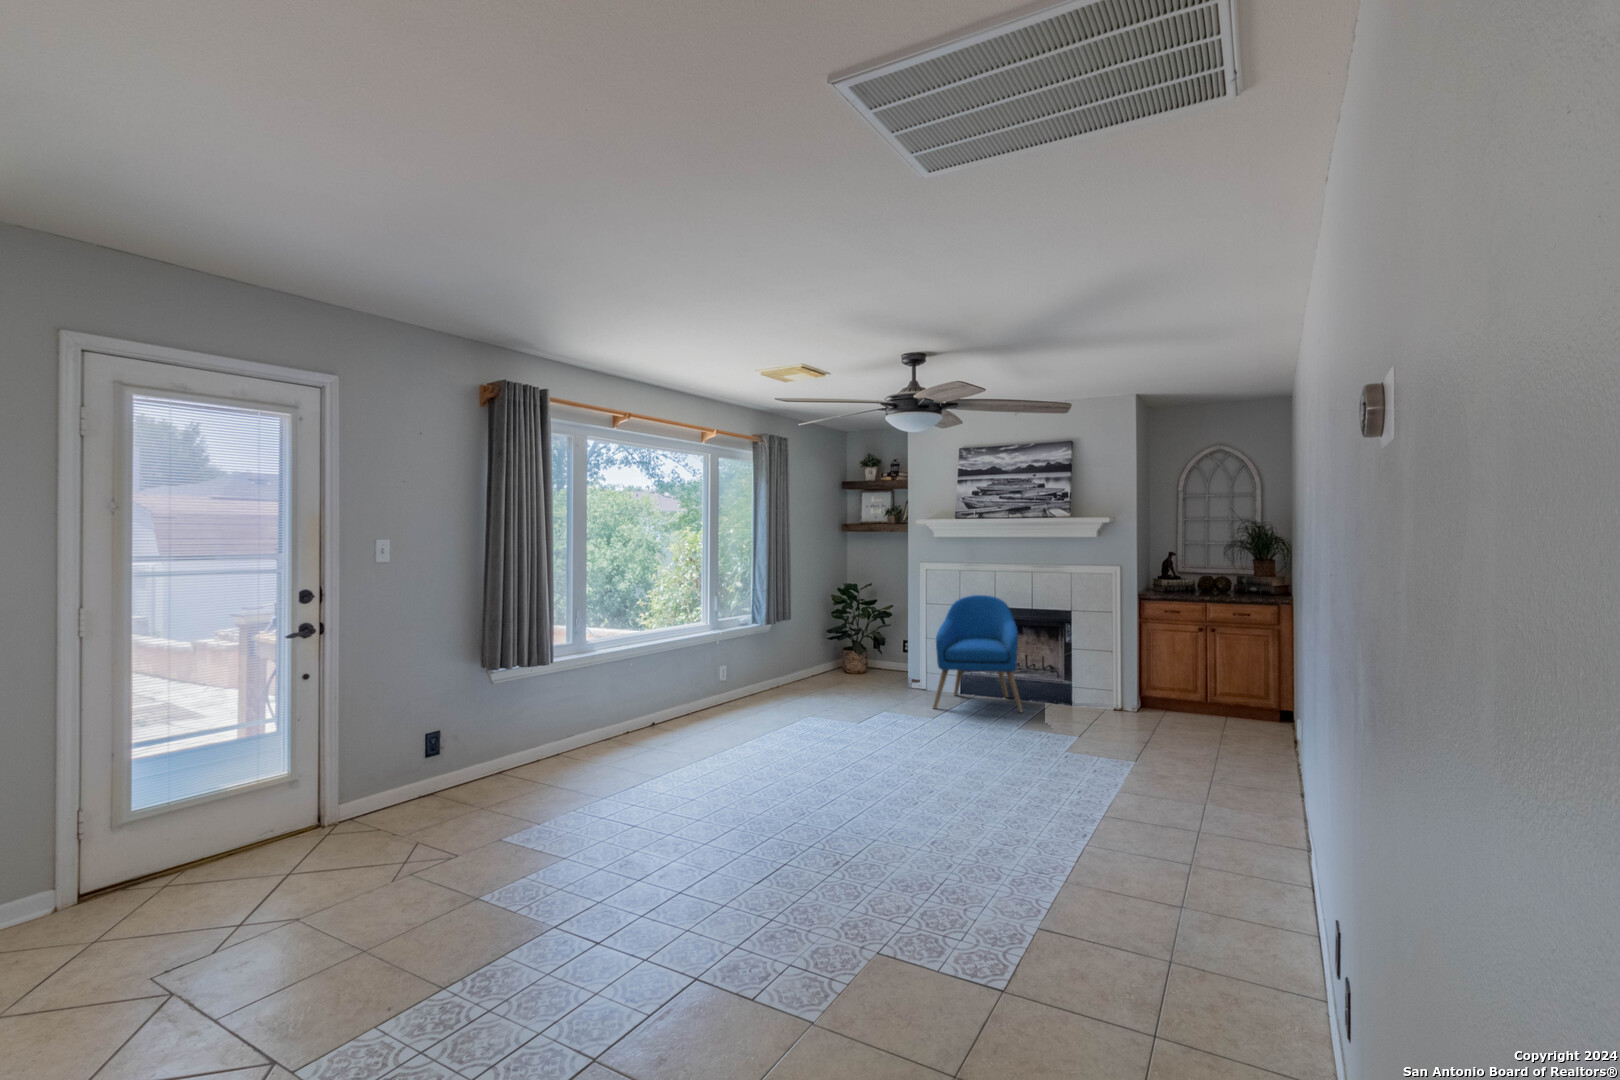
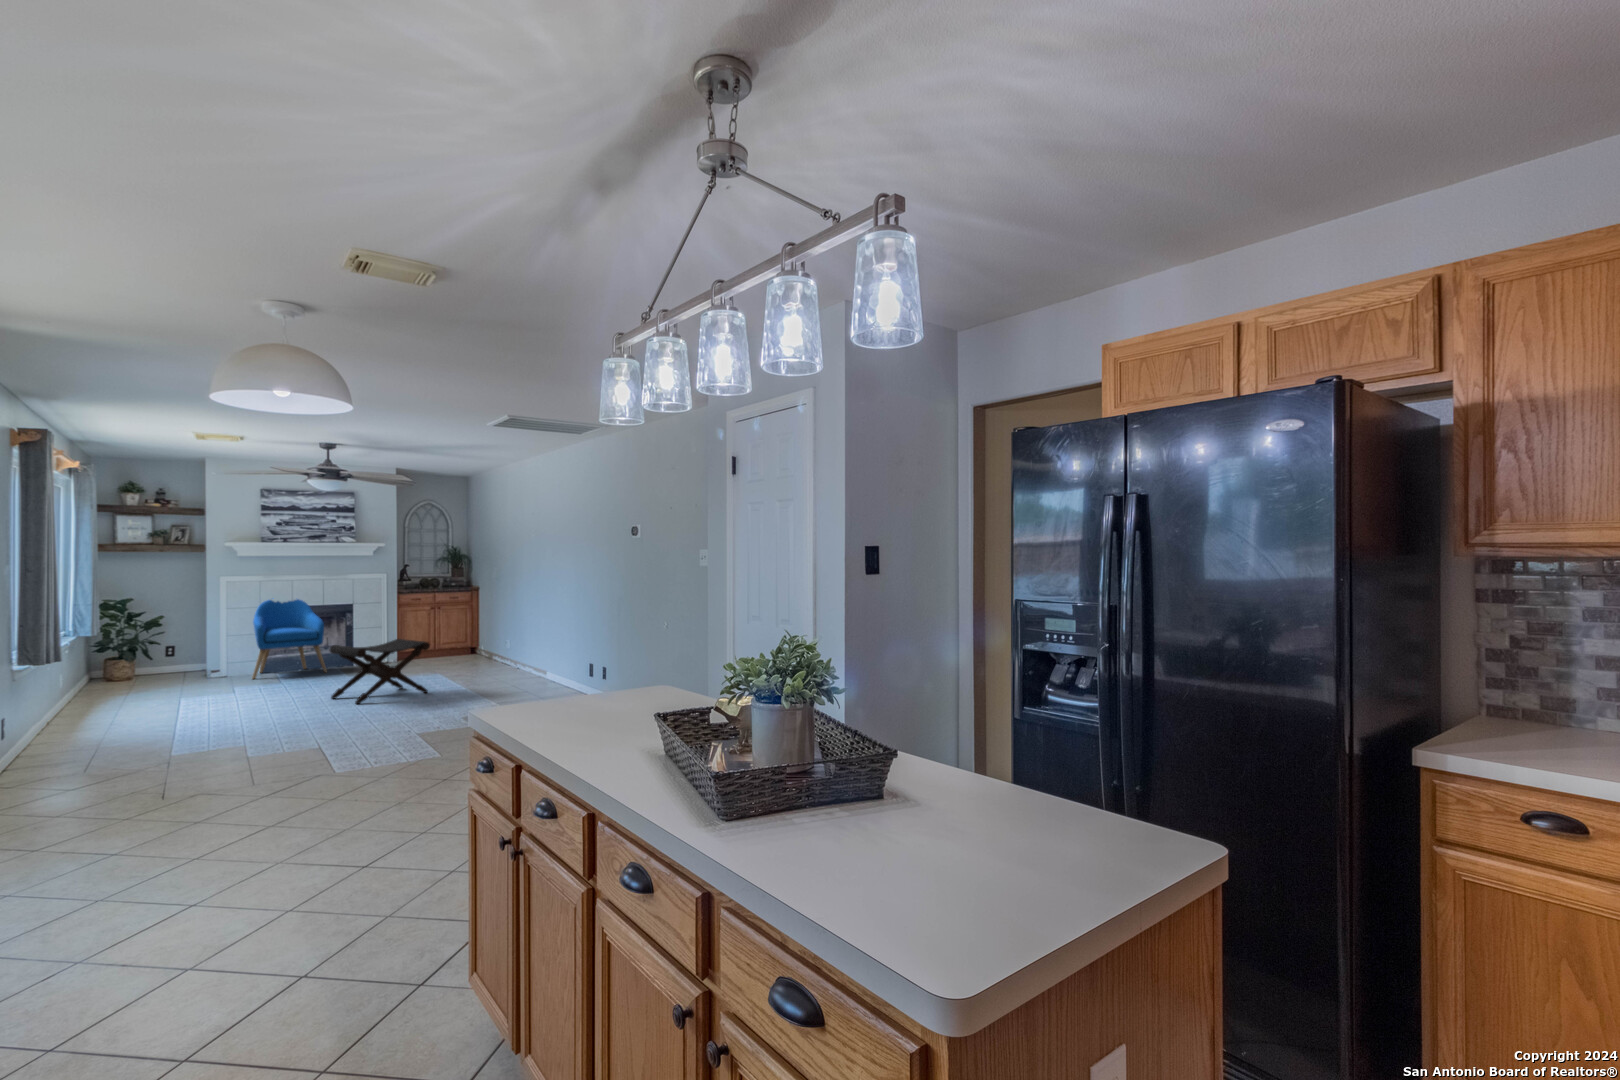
footstool: none [959,703,1113,828] -> present [330,639,430,704]

